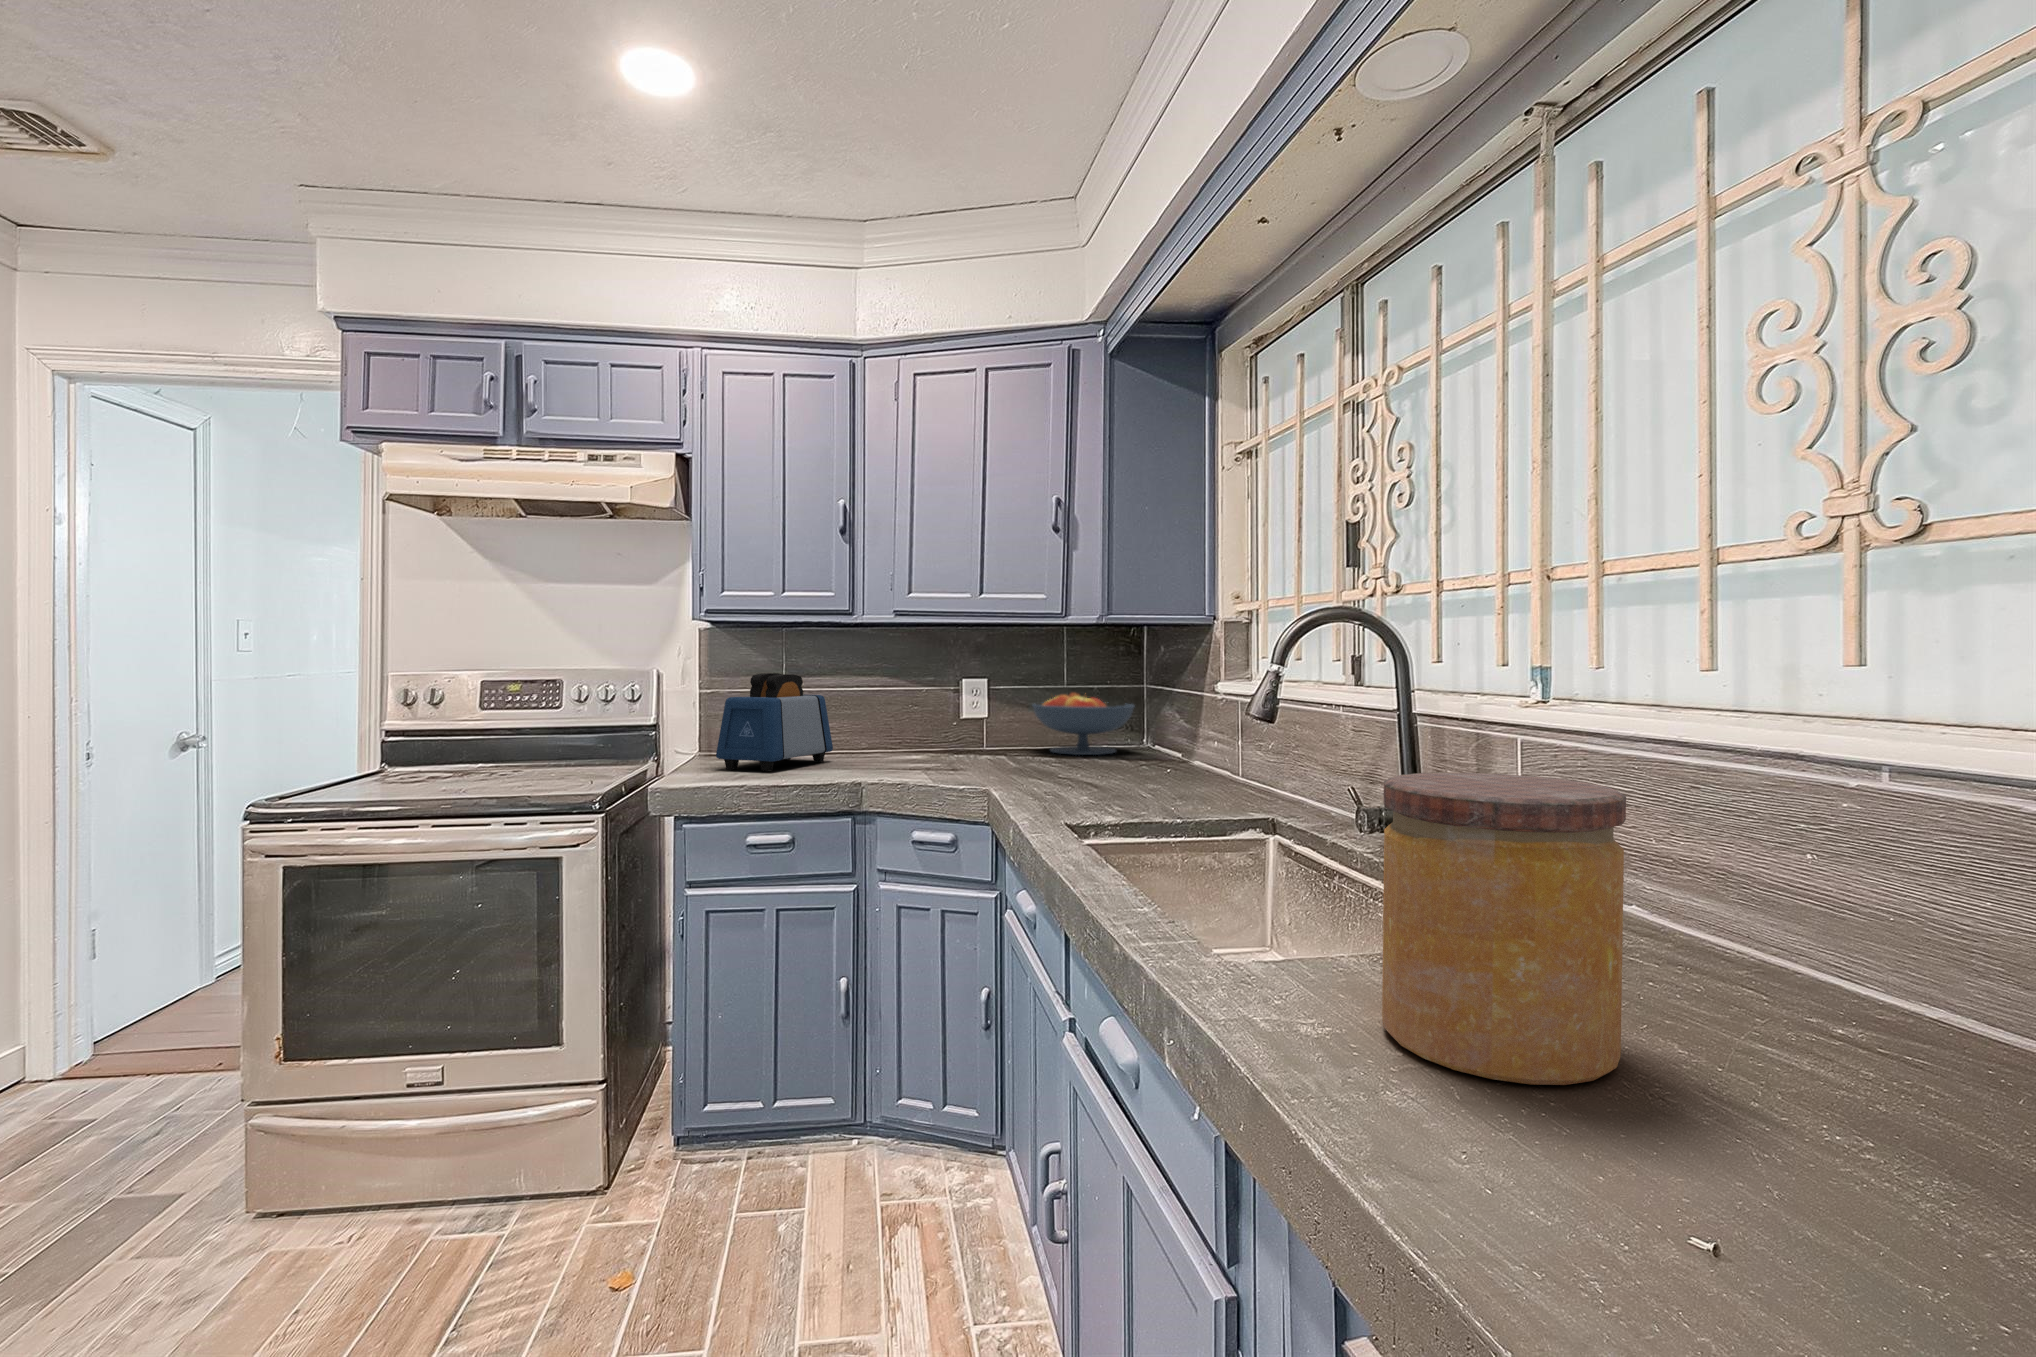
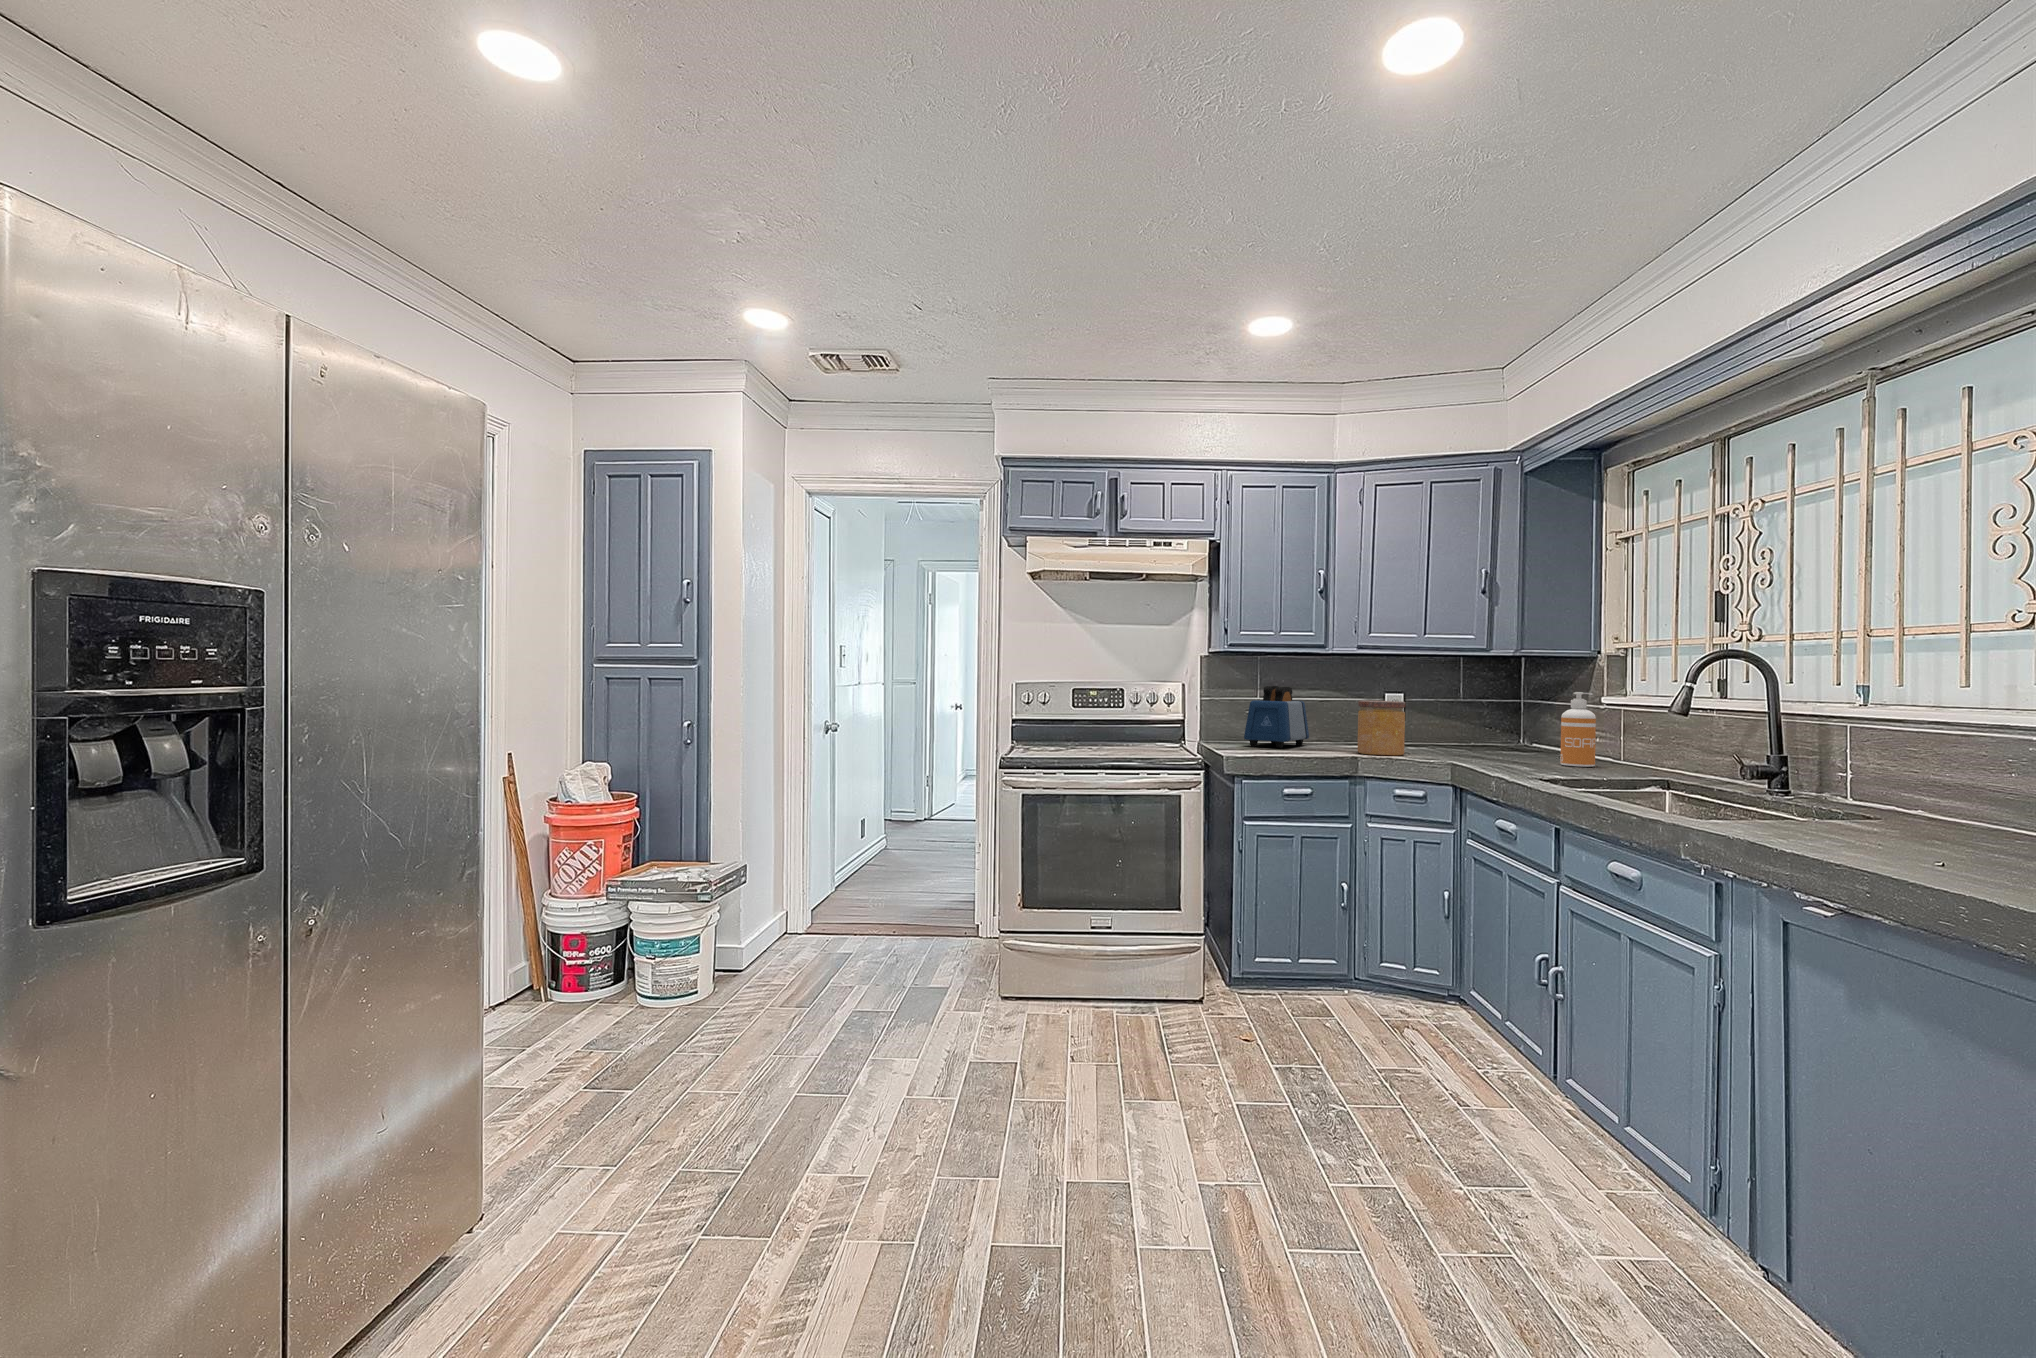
soap dispenser: none [1142,678,1189,793] -> present [1560,692,1596,767]
fruit bowl: present [1032,693,1134,755] -> none [1441,700,1524,748]
jar: present [1382,773,1626,1085] -> present [1358,700,1405,755]

